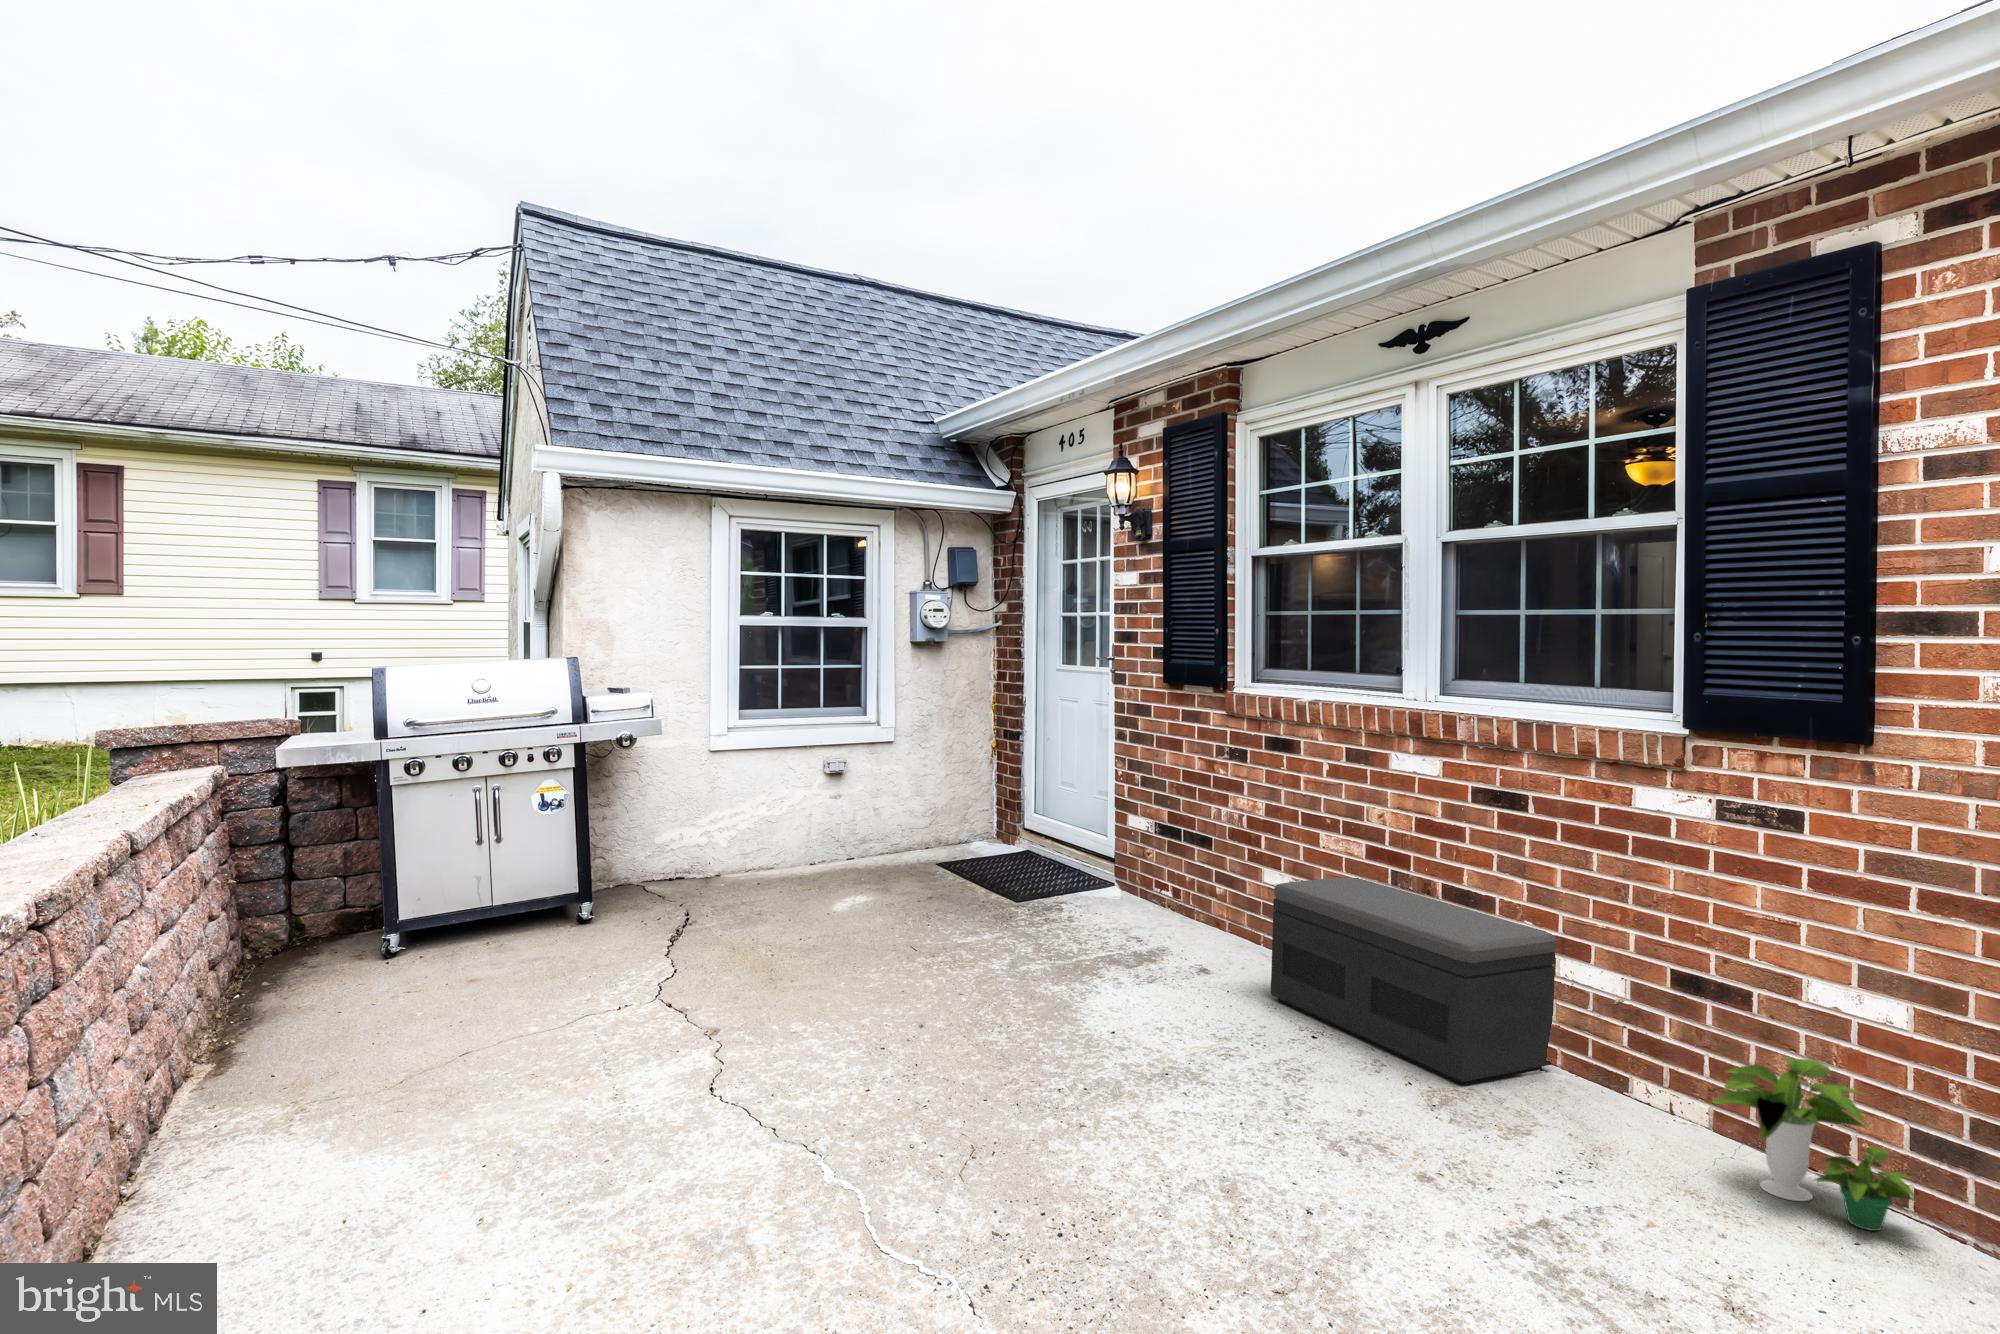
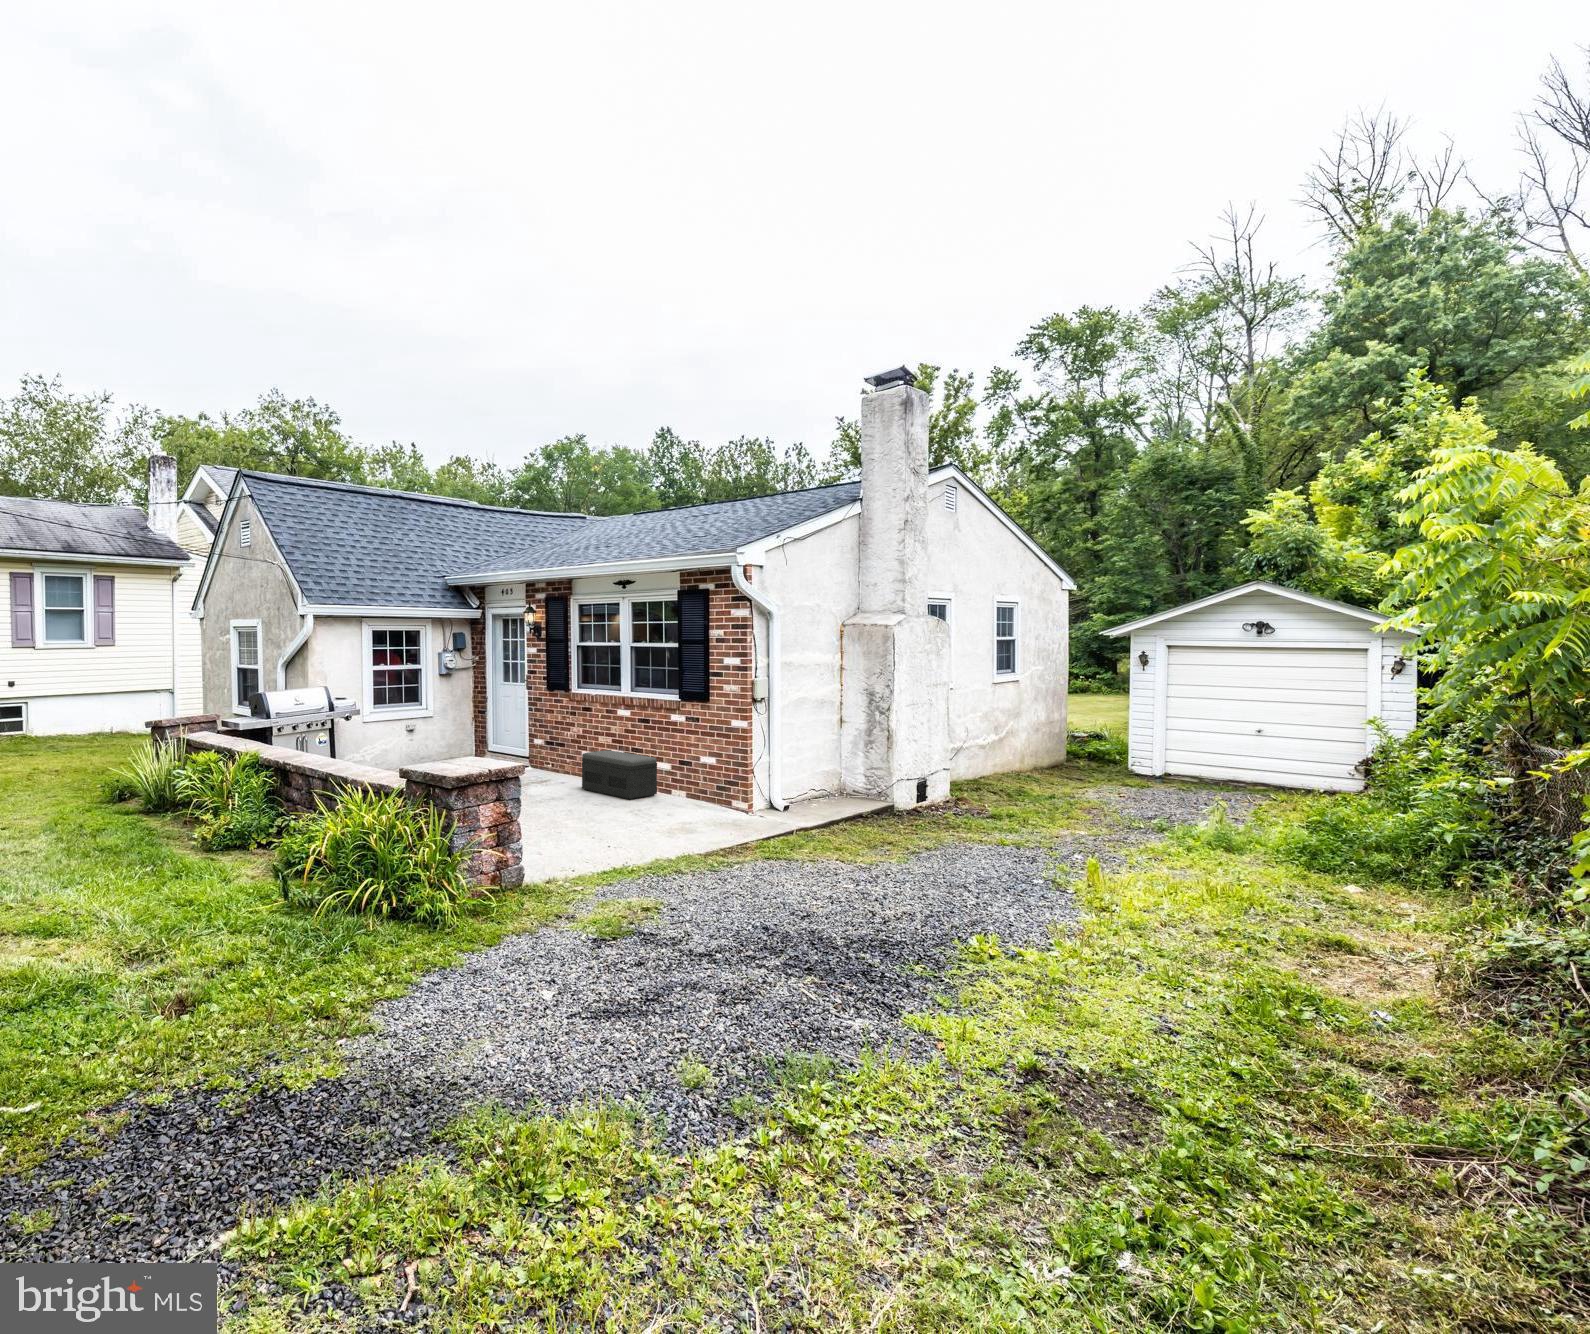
potted plant: present [1711,1058,1915,1231] -> none [680,777,715,811]

